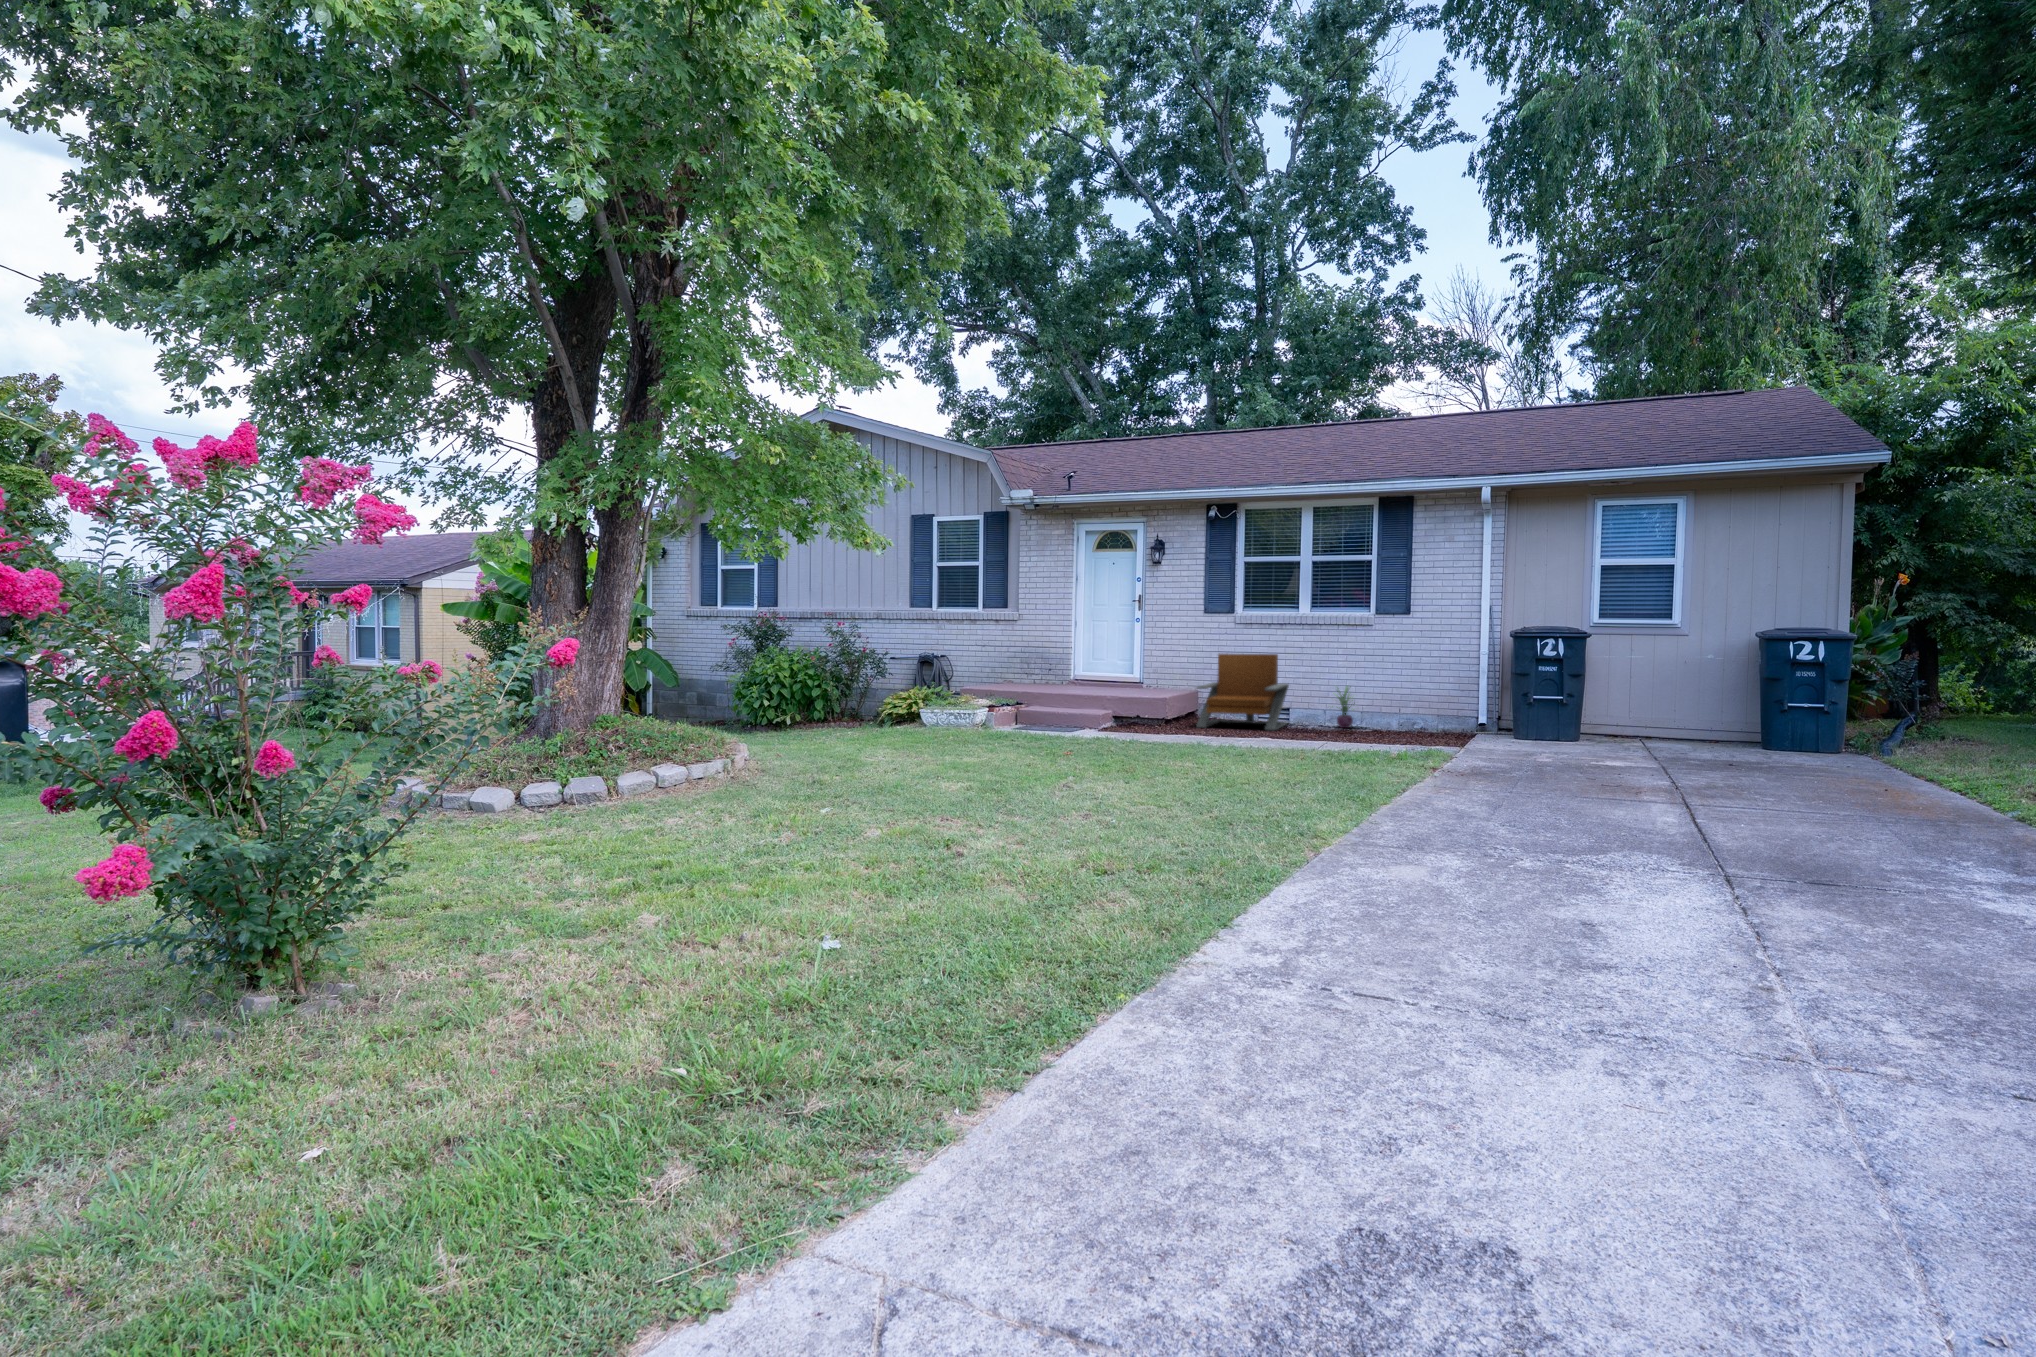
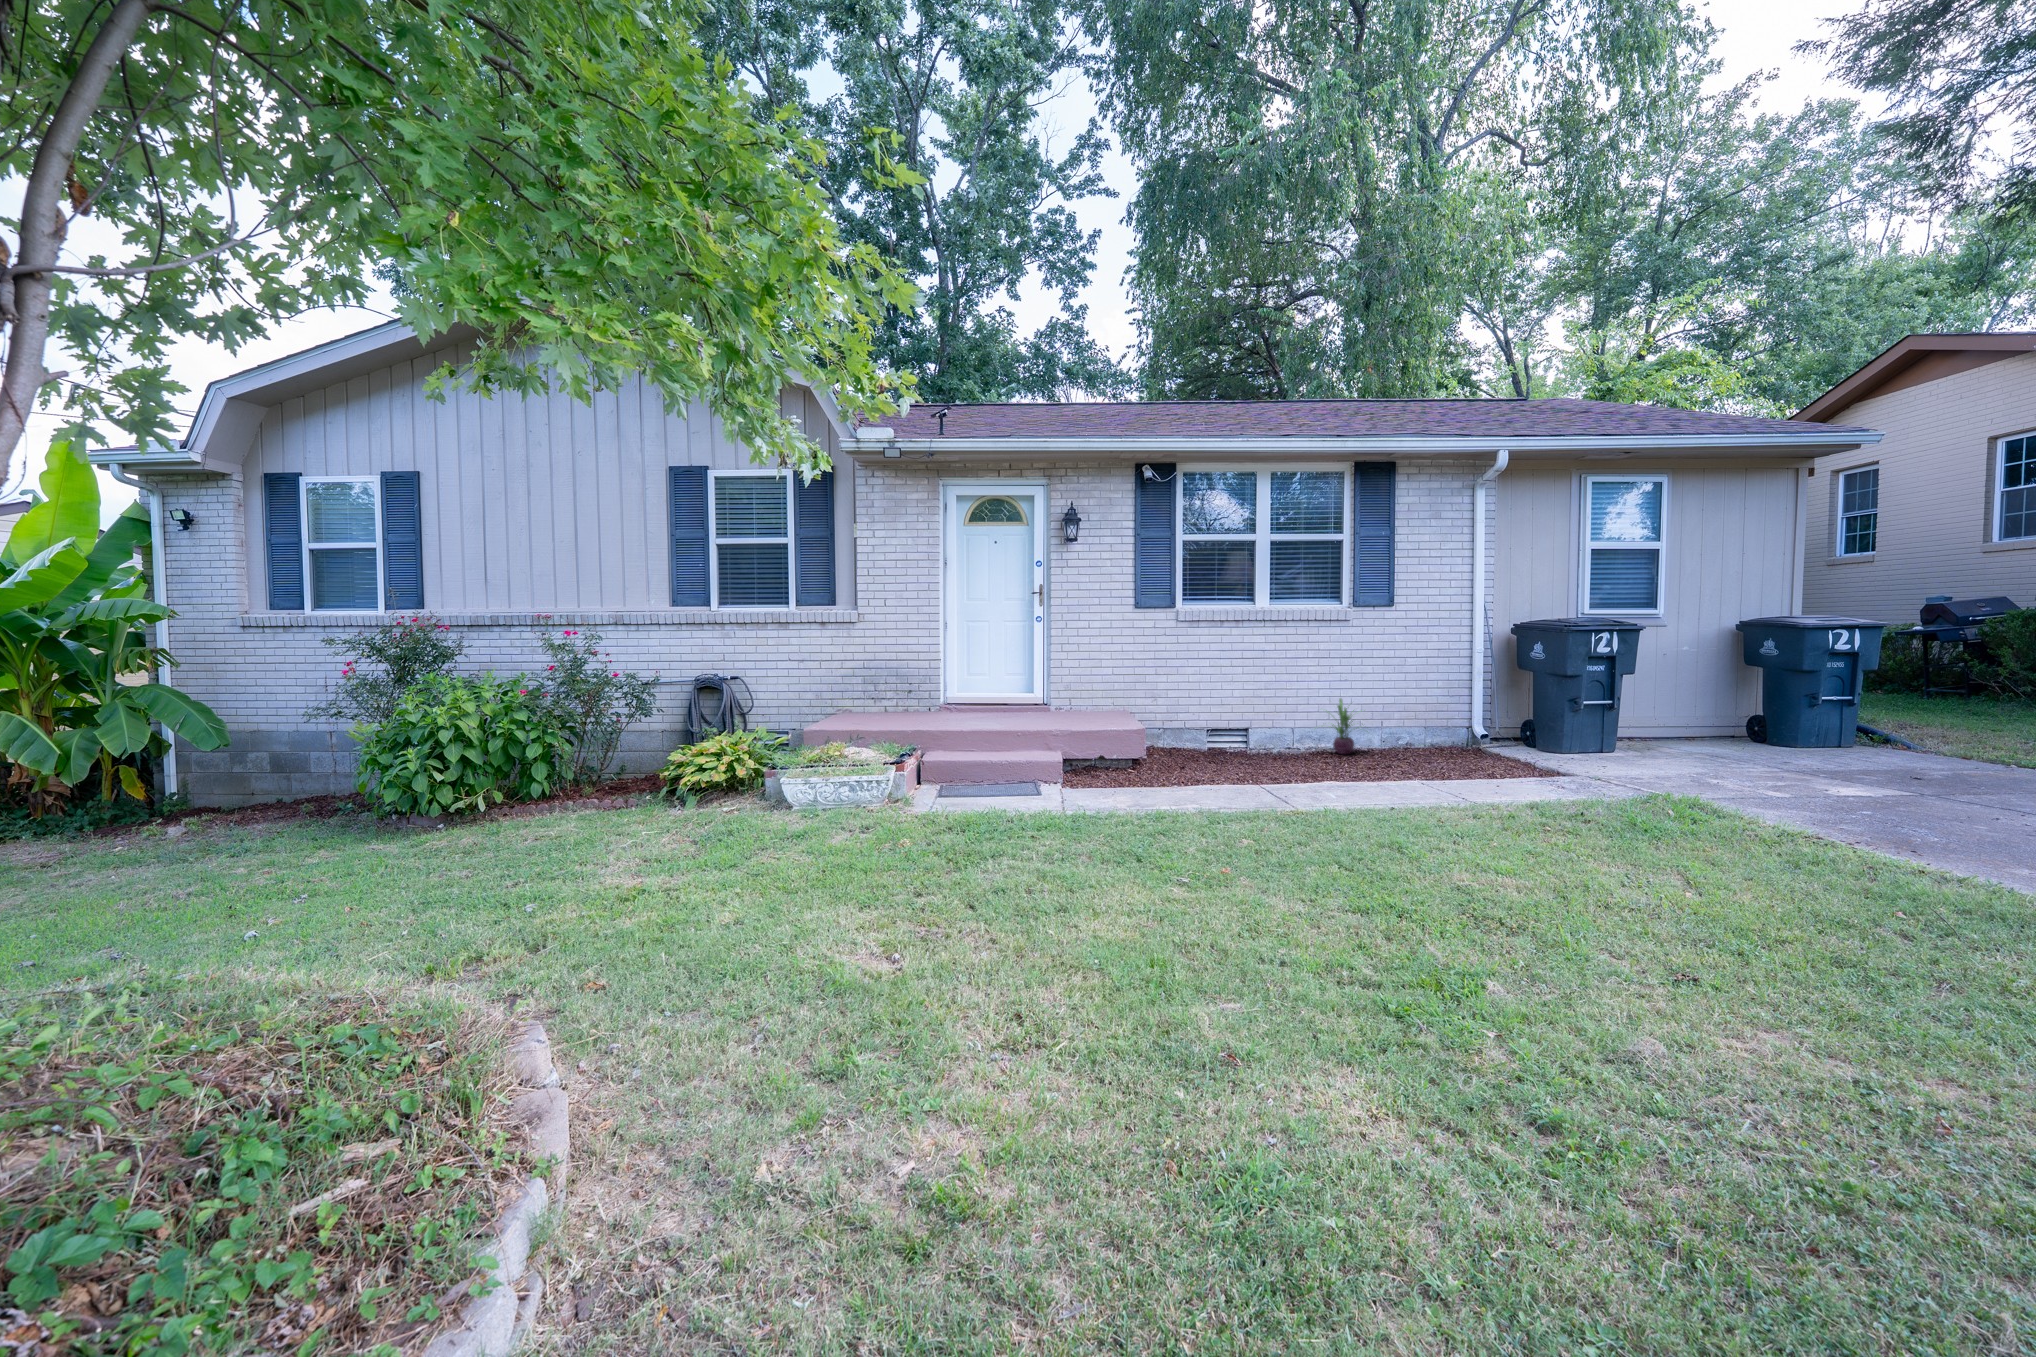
lounge chair: present [1197,654,1289,730] -> none [1159,661,1287,769]

